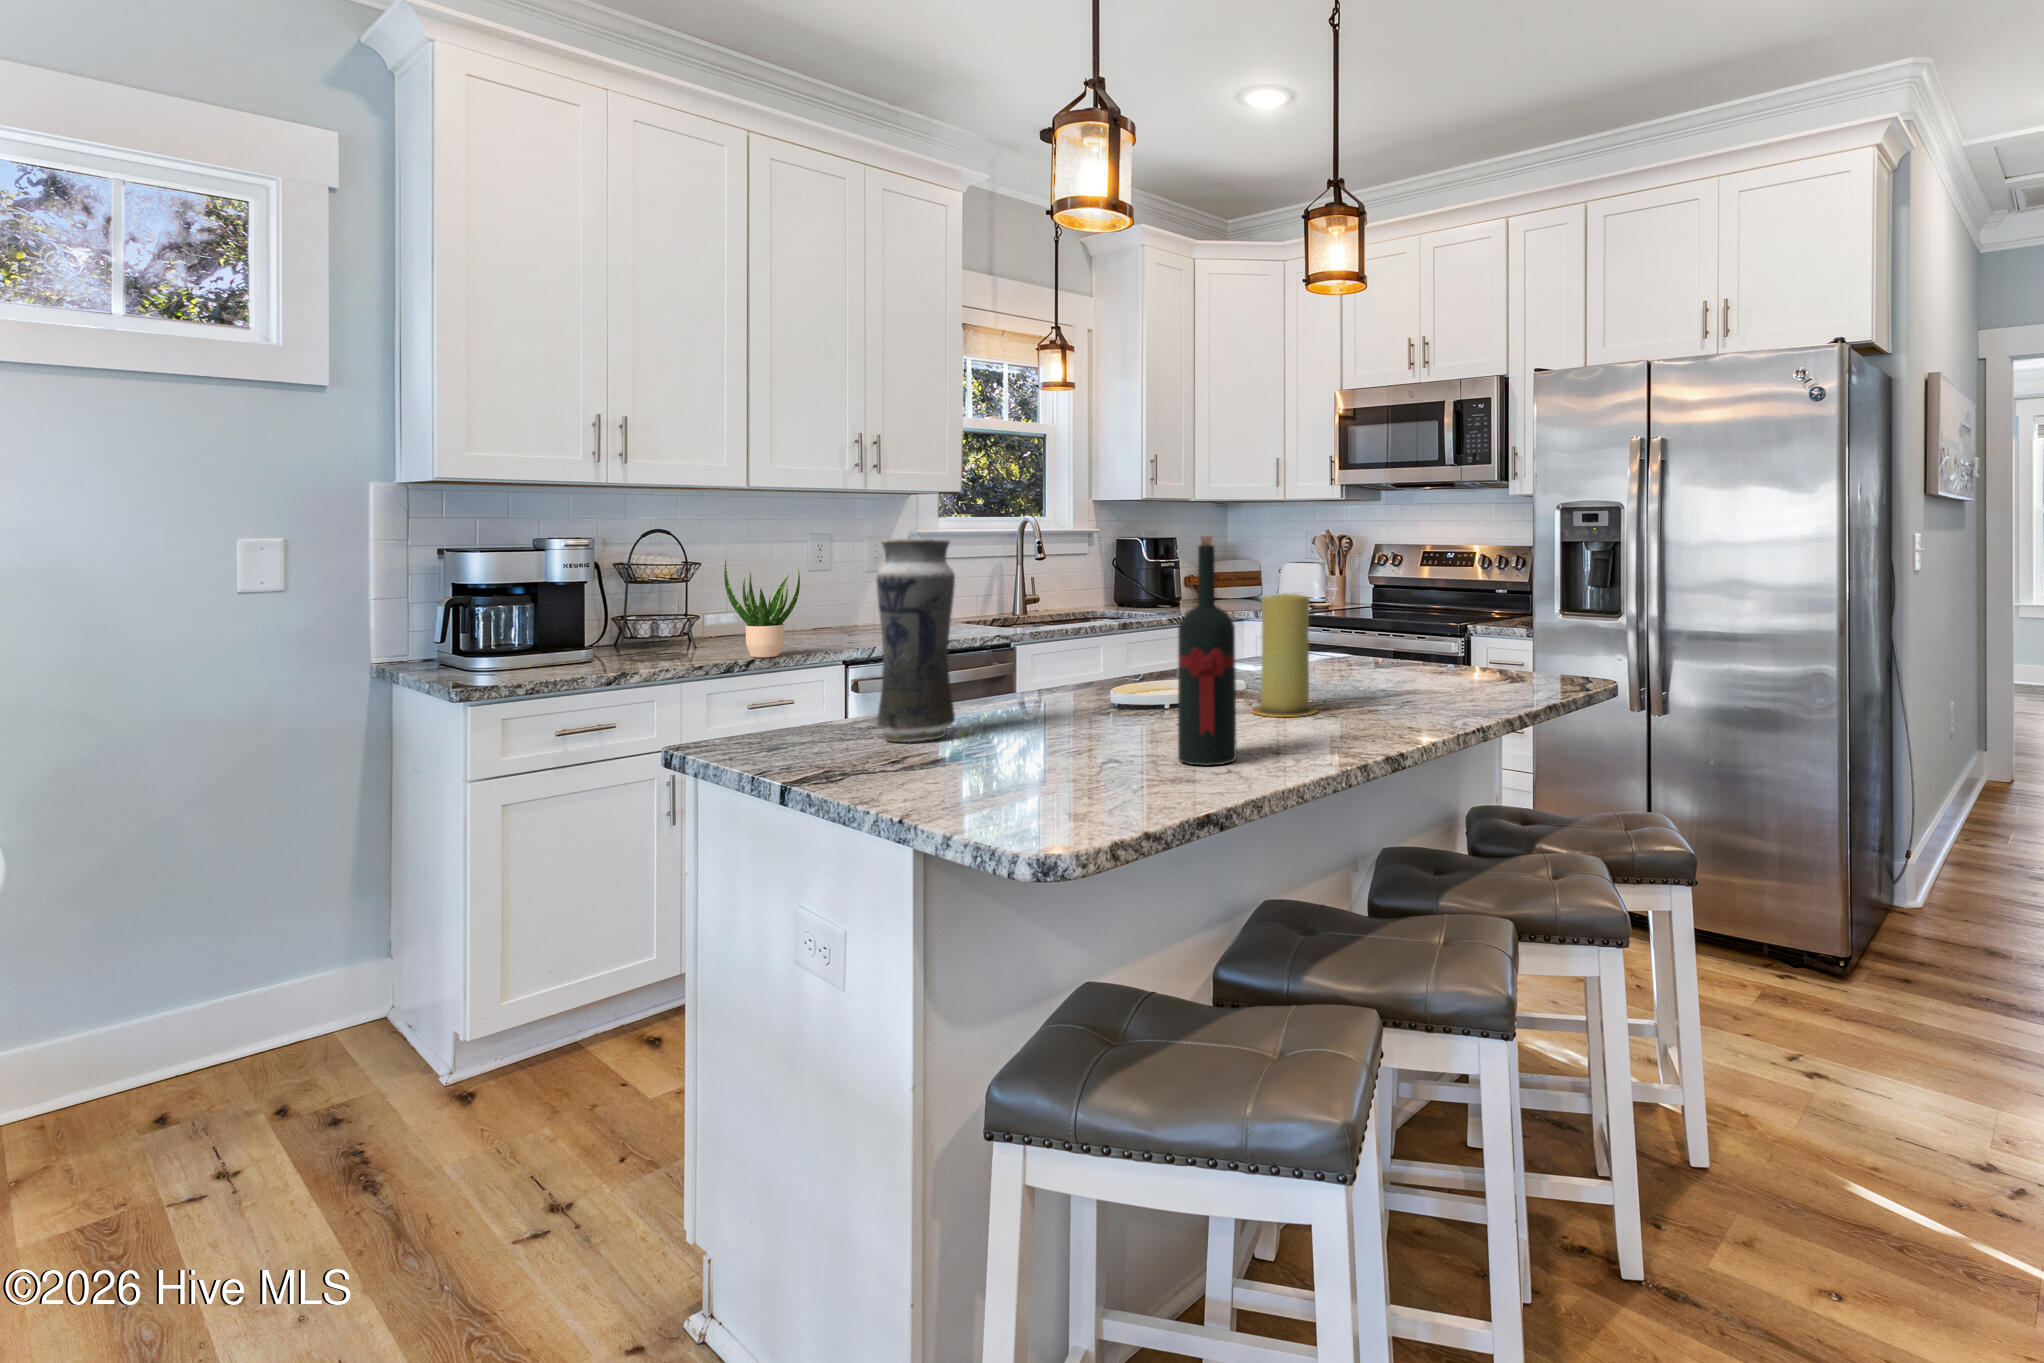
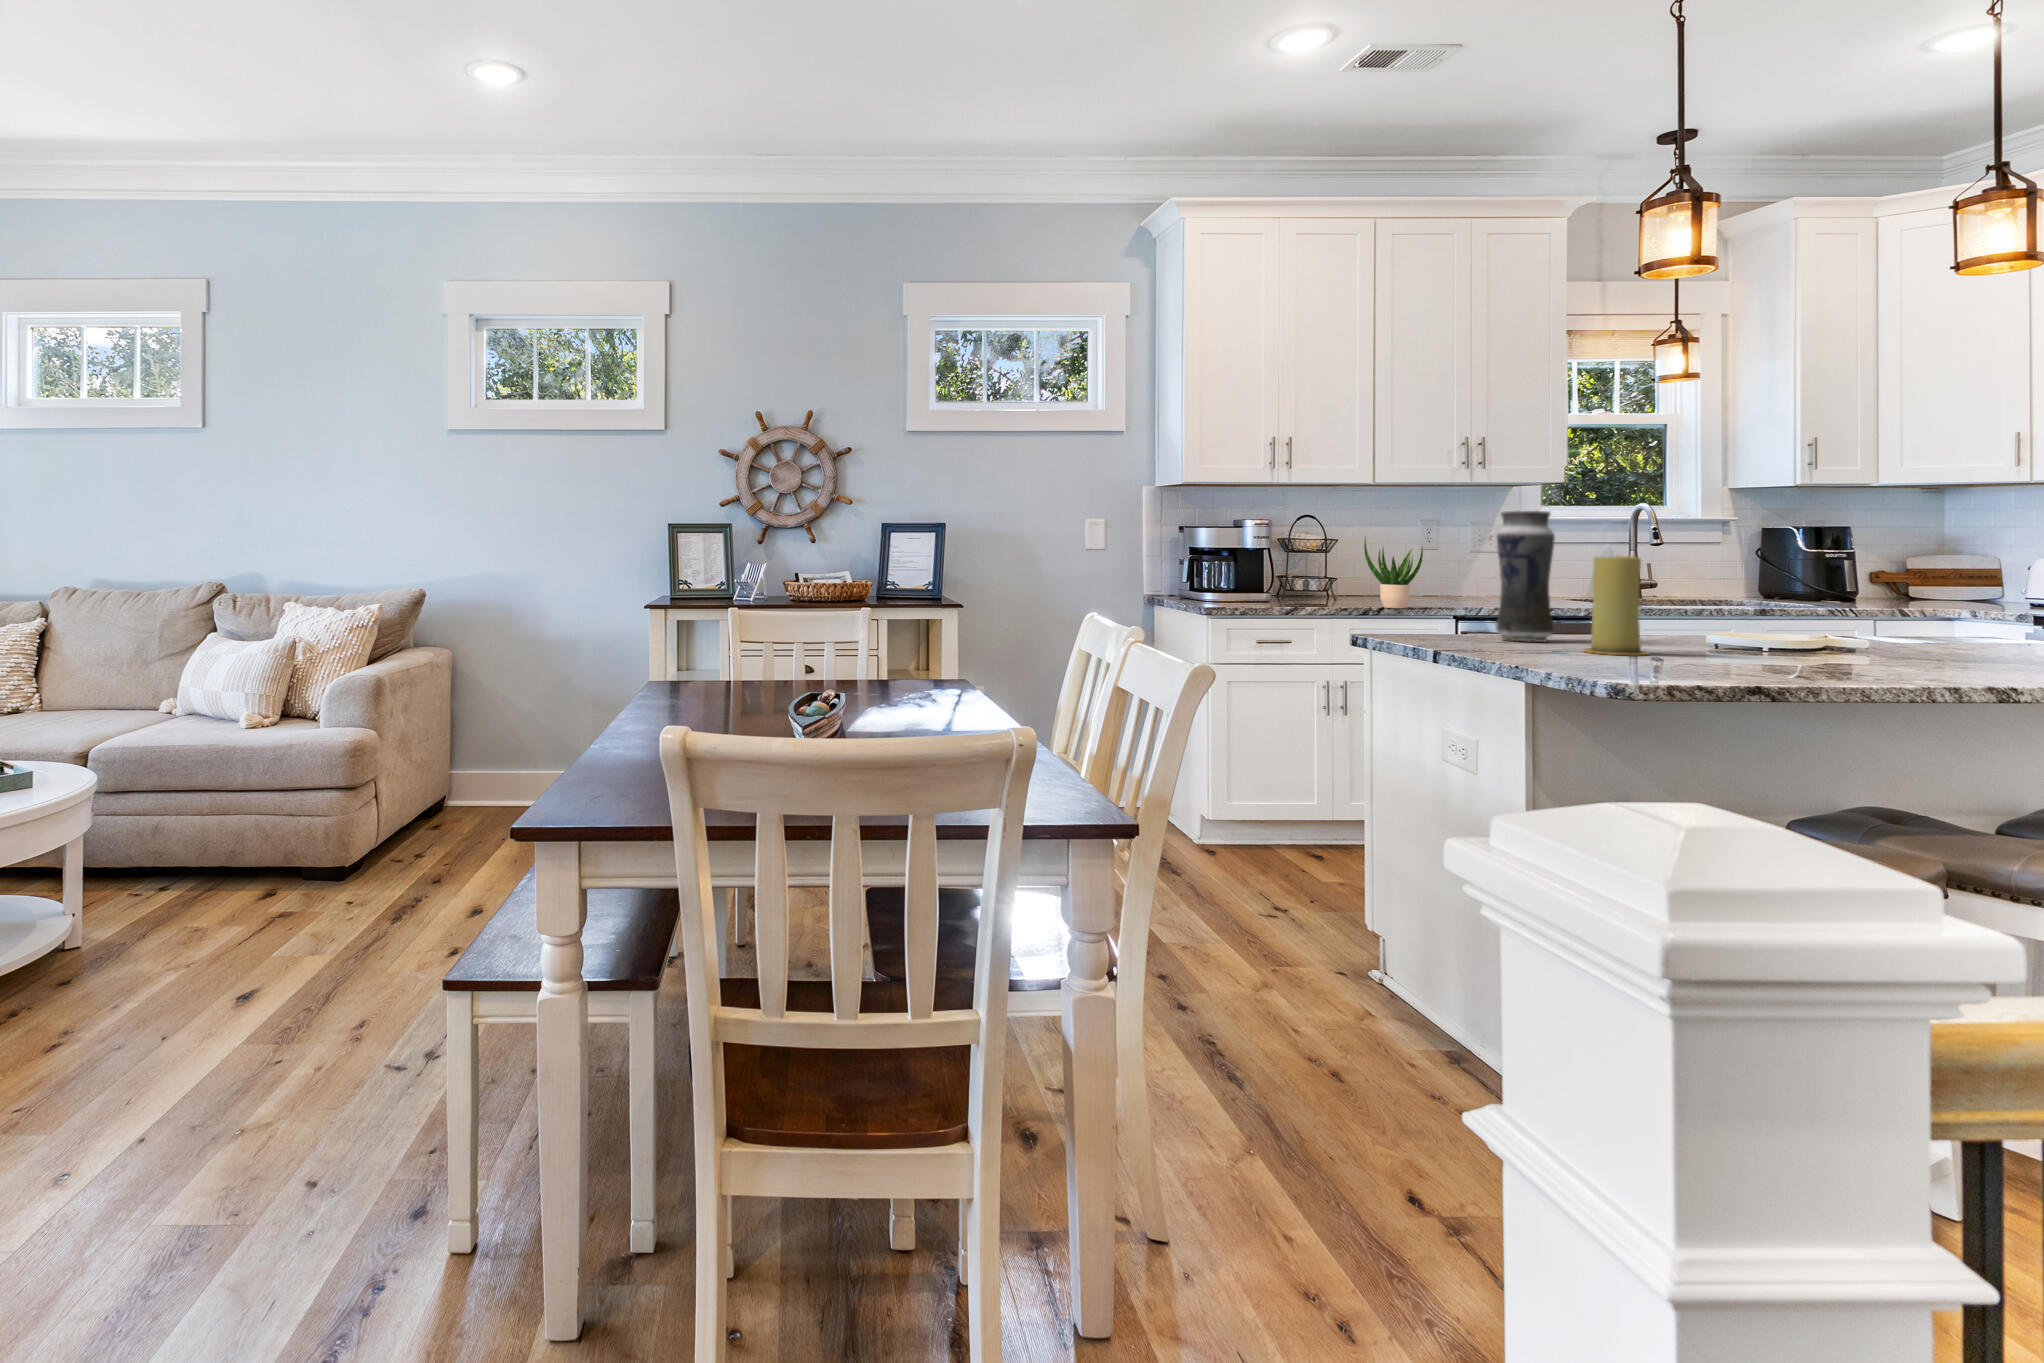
wine bottle: present [1178,536,1237,766] -> none [1730,505,1782,664]
candle: present [1251,594,1317,717] -> present [1583,556,1648,655]

